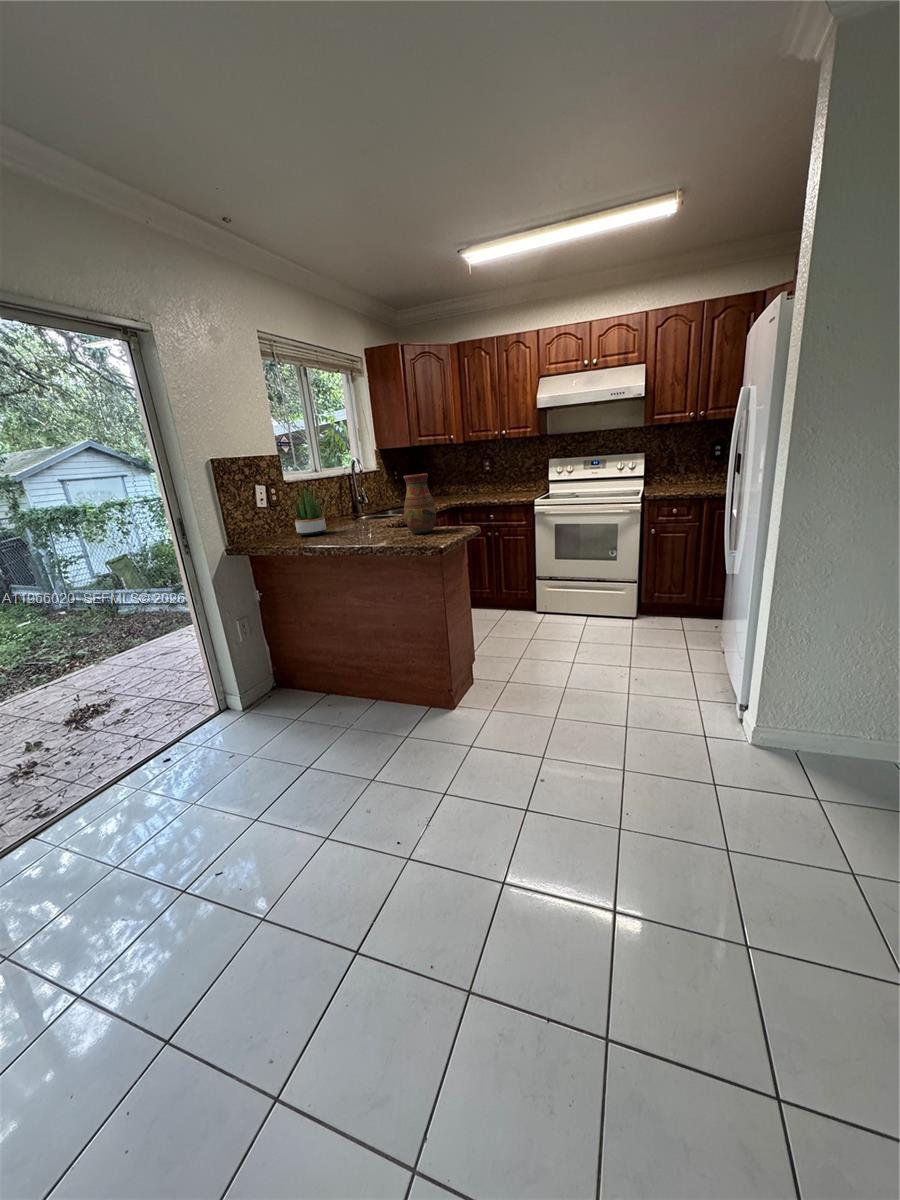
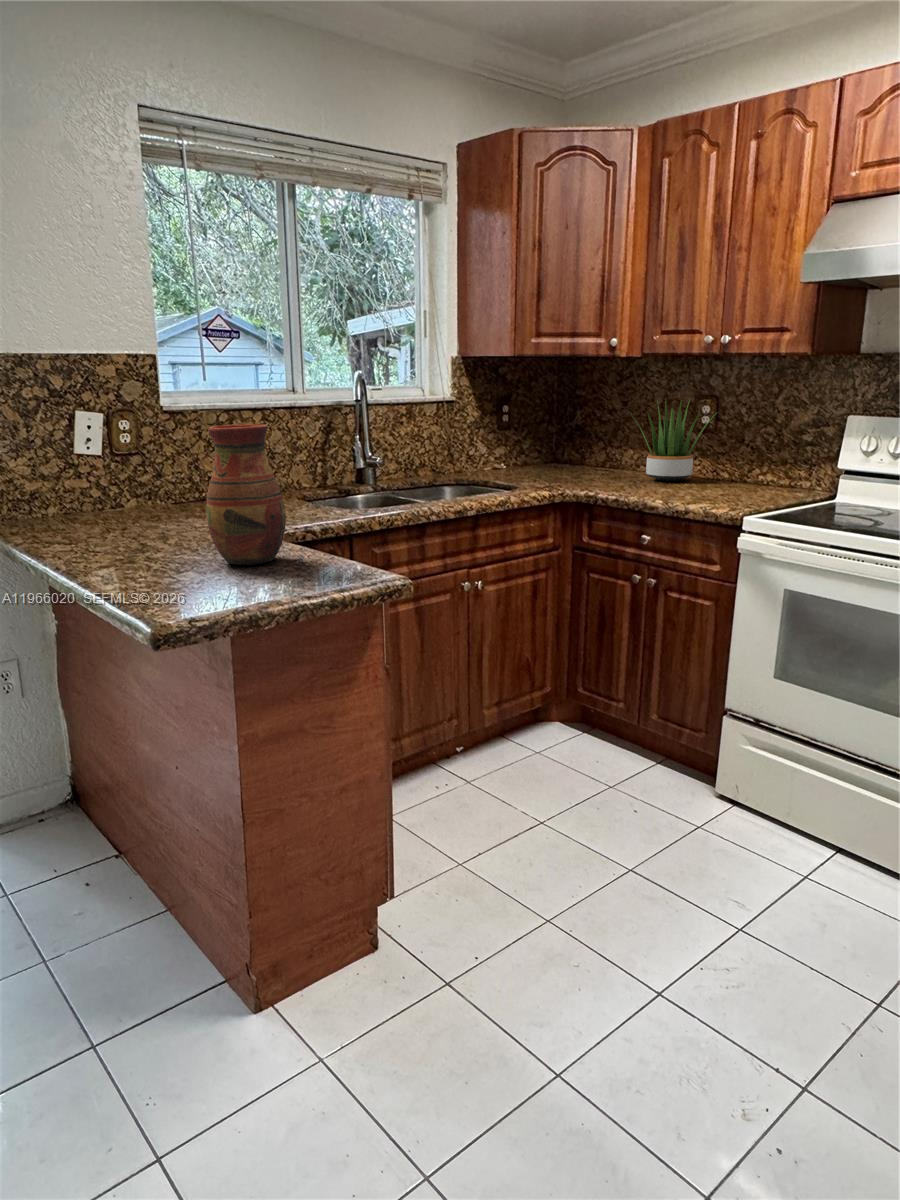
potted plant: present [282,485,330,536] -> present [633,399,716,481]

